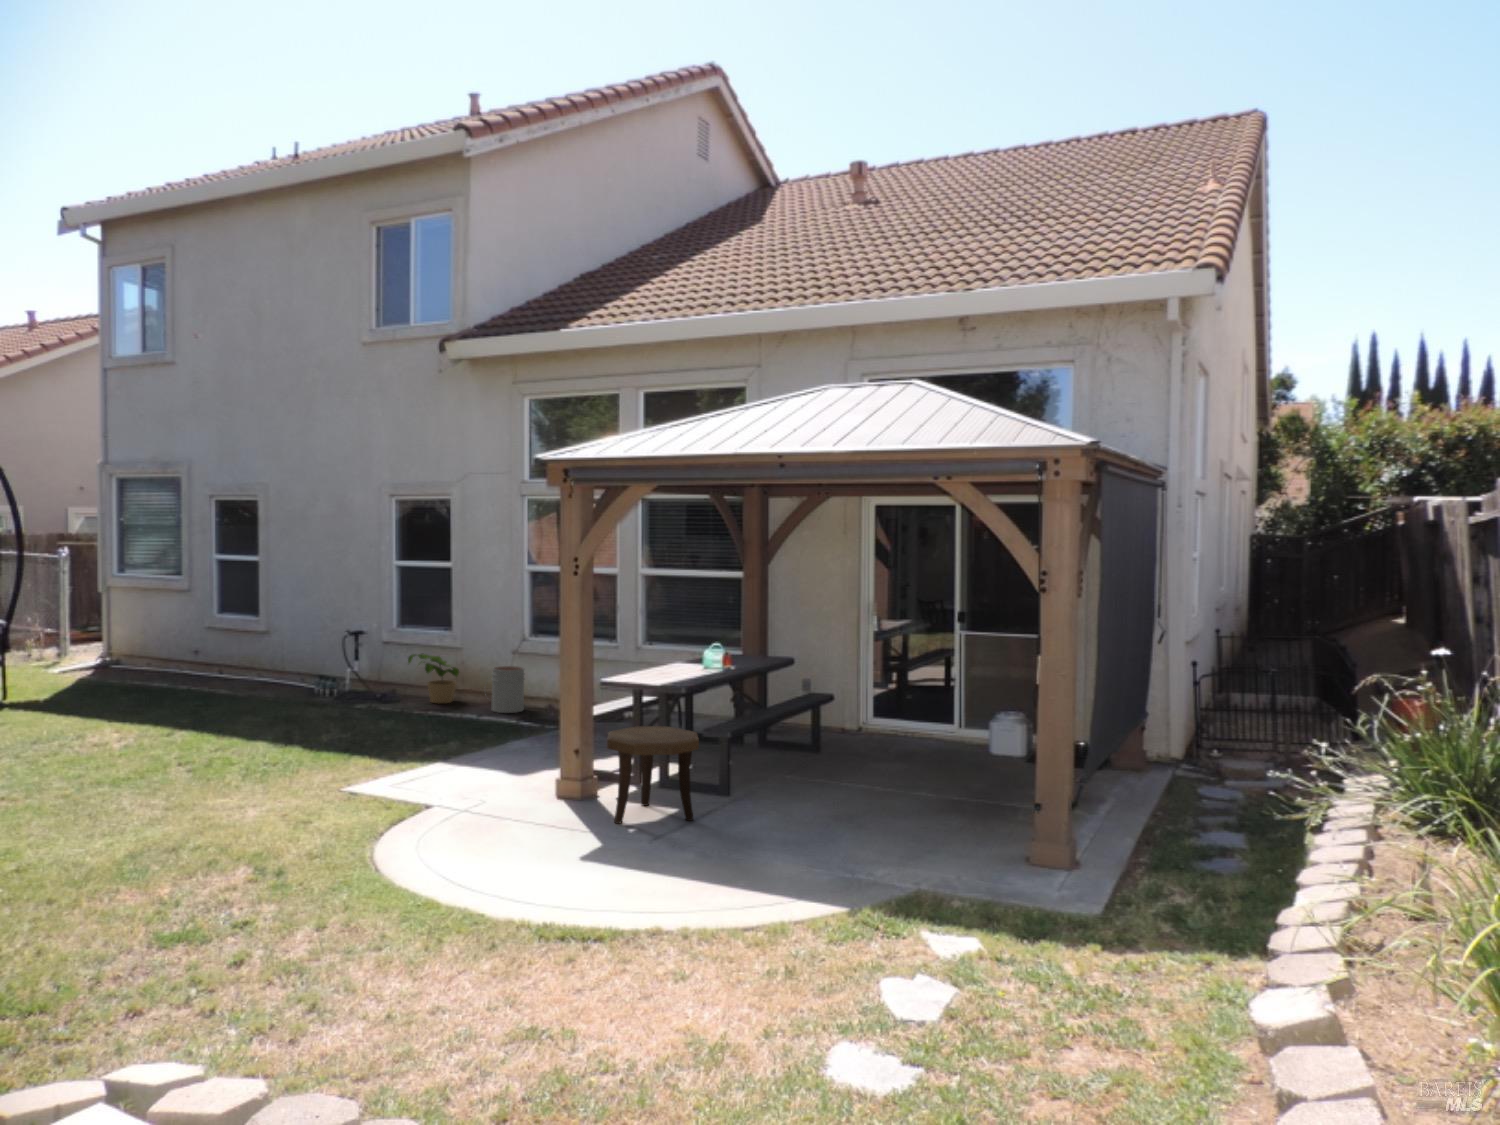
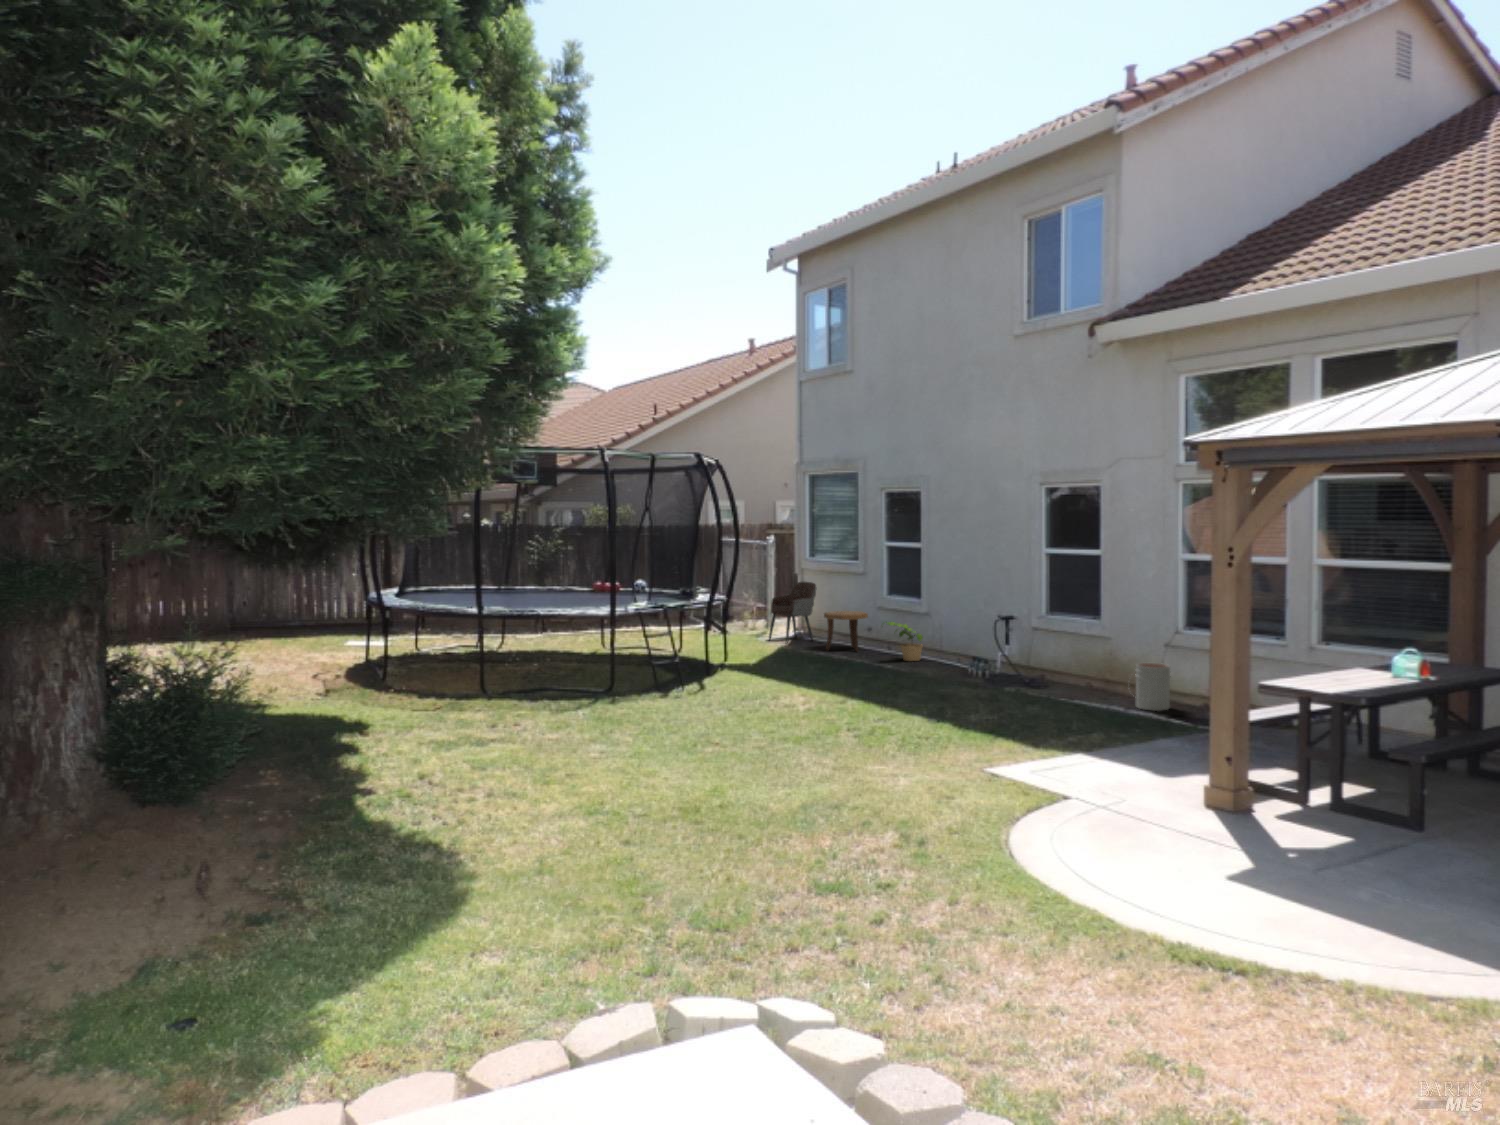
armchair: none [41,585,113,662] -> present [769,582,817,643]
potted plant: present [408,654,459,703] -> present [886,622,923,661]
side table: present [607,726,699,824] -> present [824,611,868,652]

